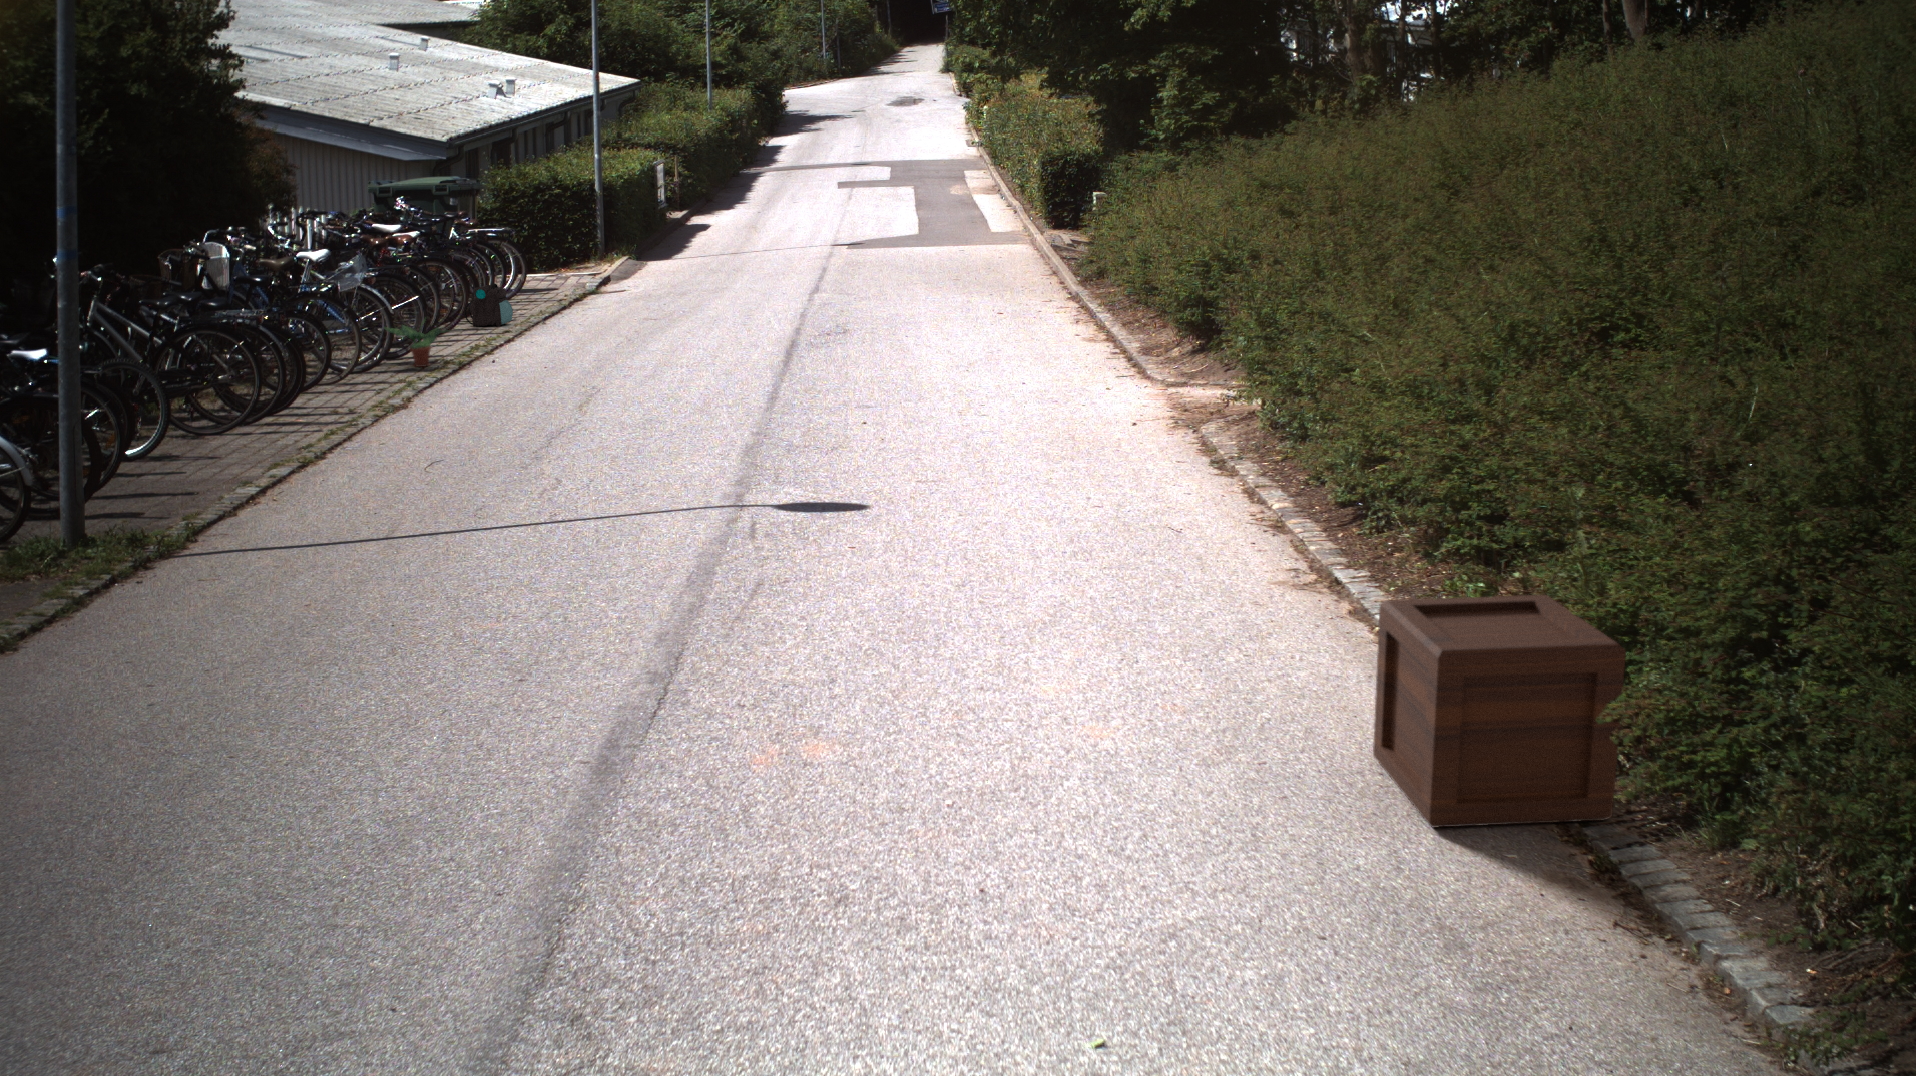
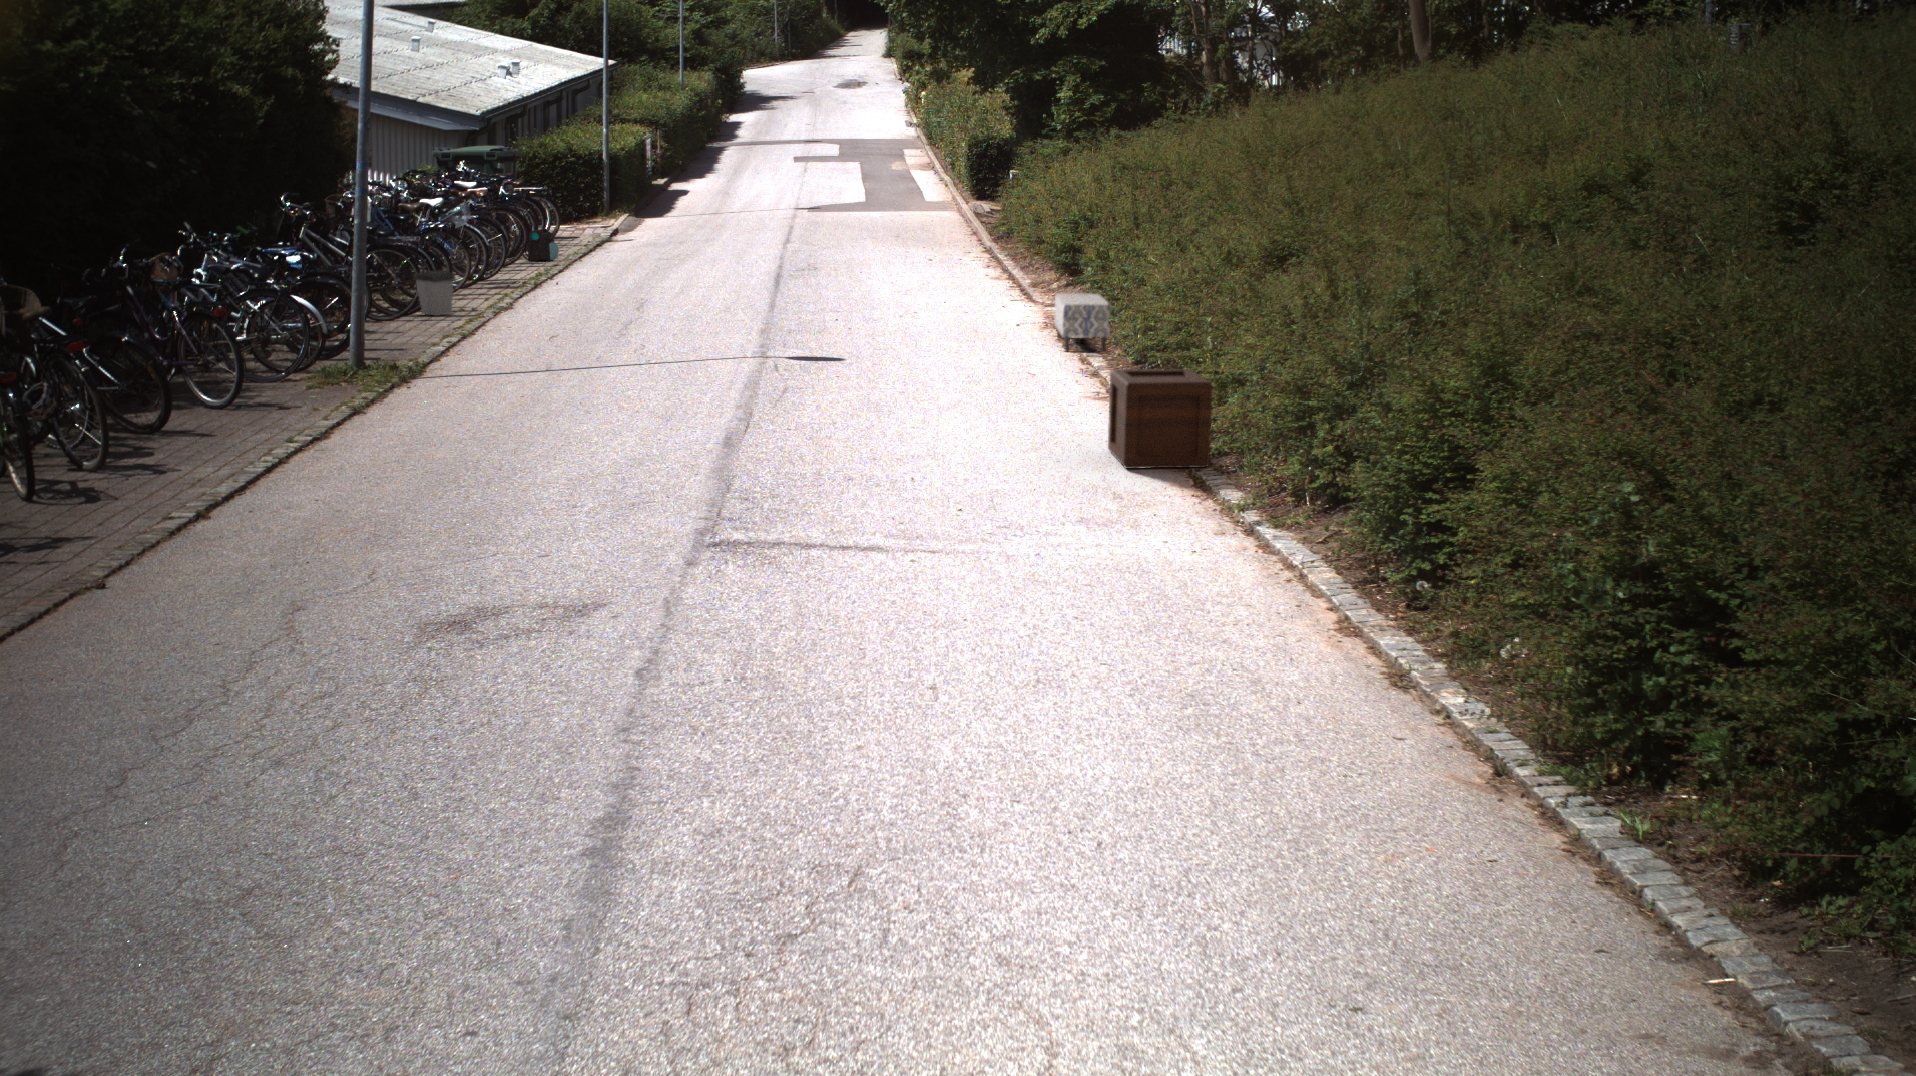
potted plant: present [385,320,444,367] -> none [478,248,529,286]
trash can: none [254,357,315,423] -> present [413,270,455,316]
bench: none [1195,380,1291,478] -> present [1054,293,1110,351]

